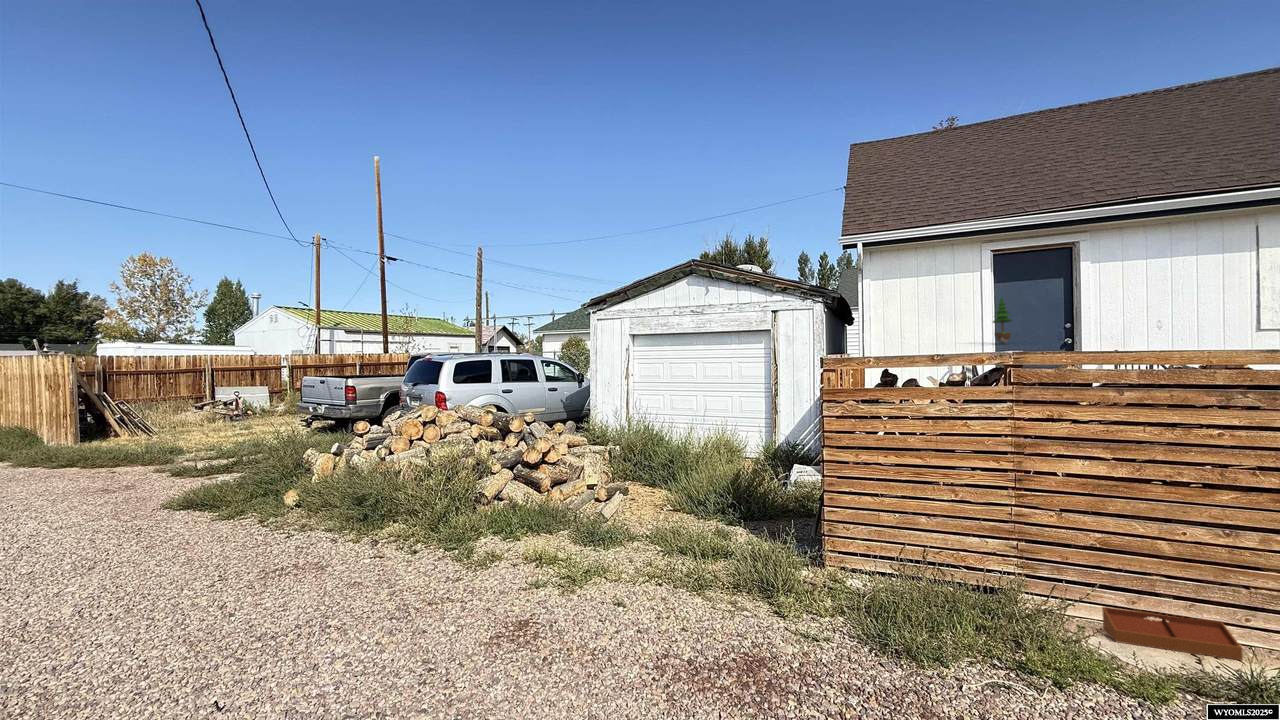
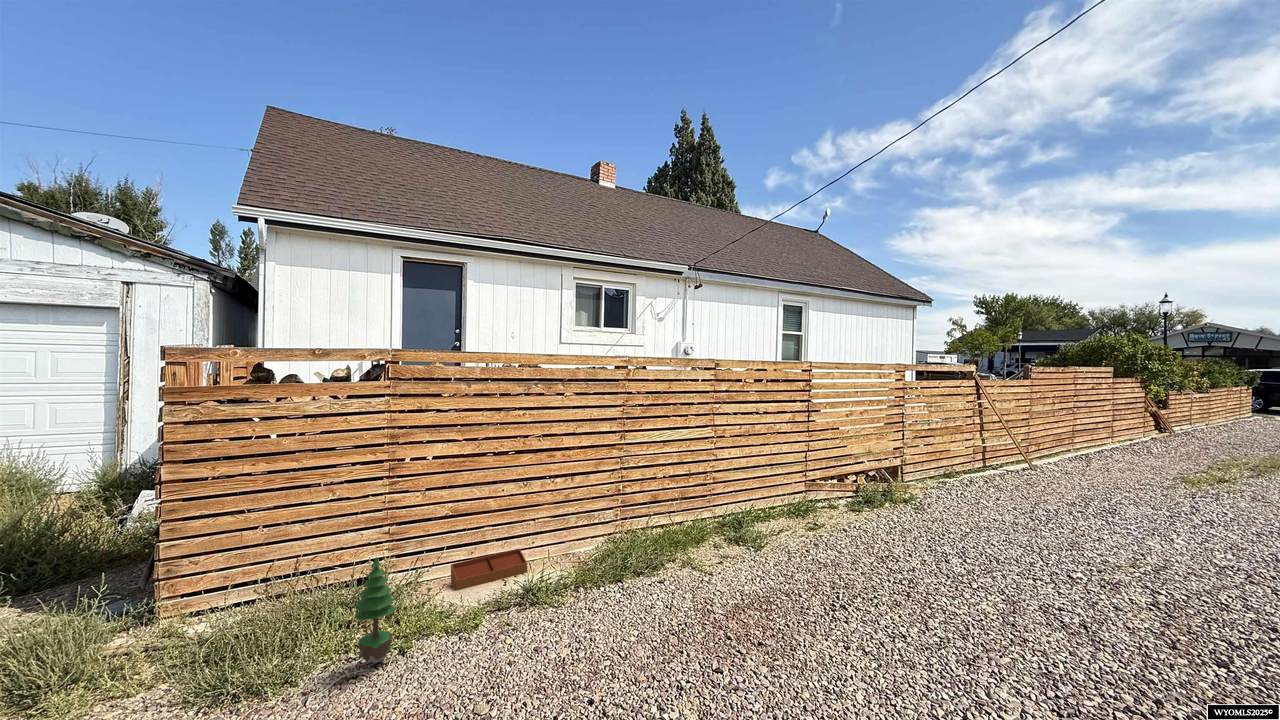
potted tree: present [993,298,1012,344] -> present [354,557,396,664]

